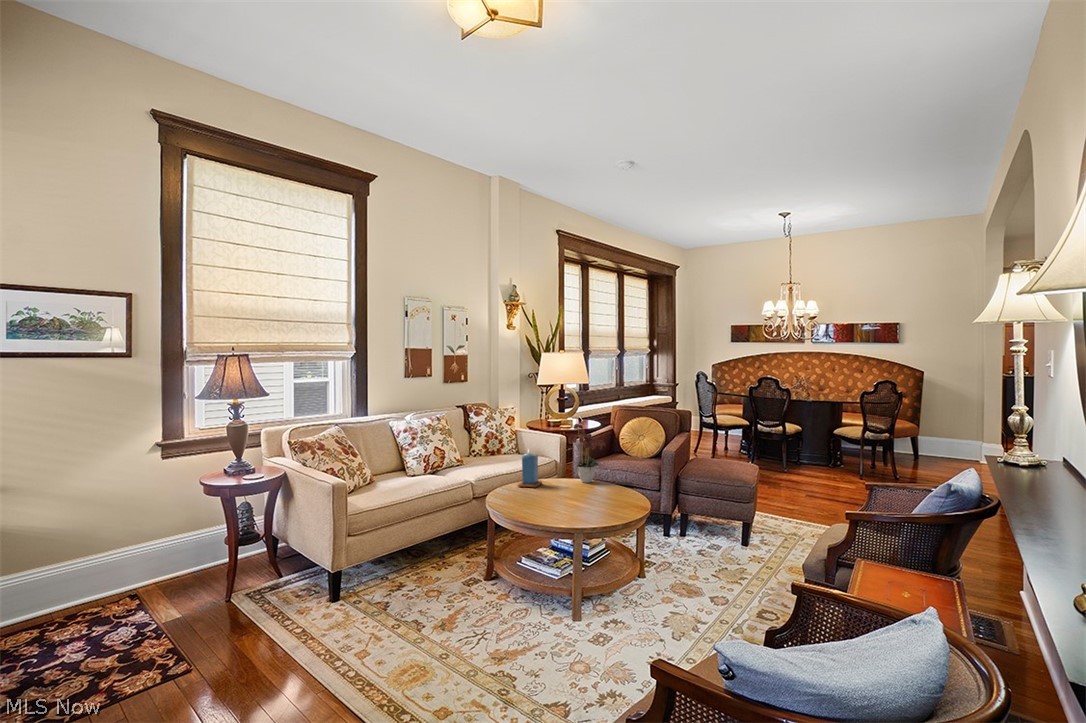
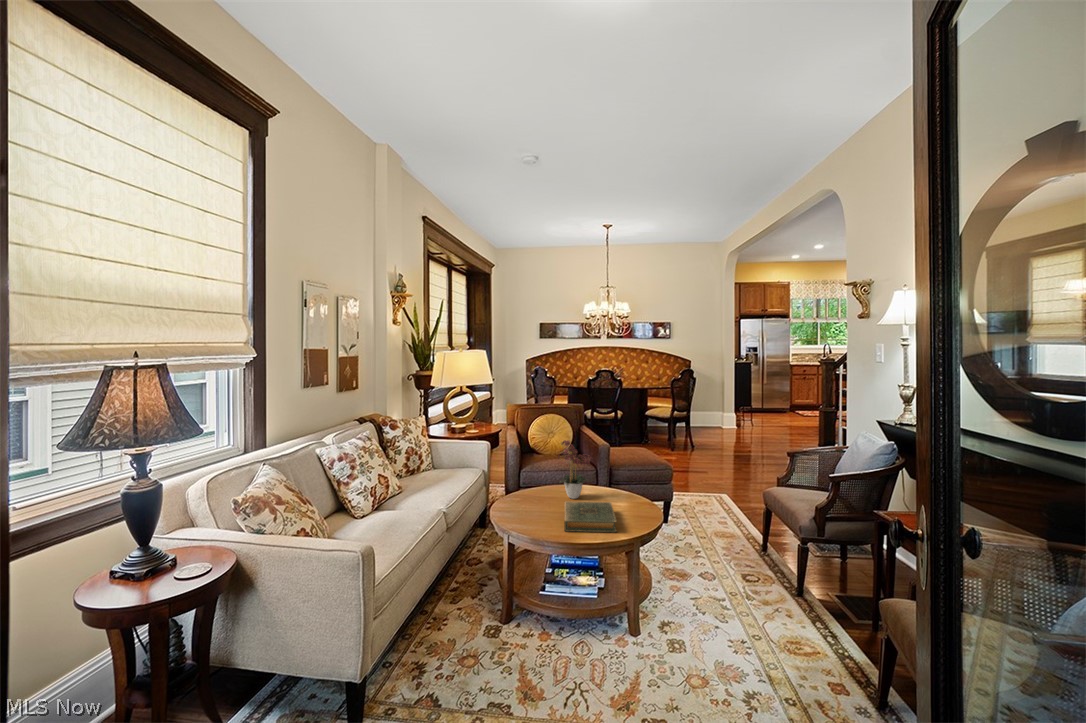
candle: present [518,450,542,487] -> none [516,472,540,514]
hardback book: none [530,480,600,506] -> present [564,501,616,532]

